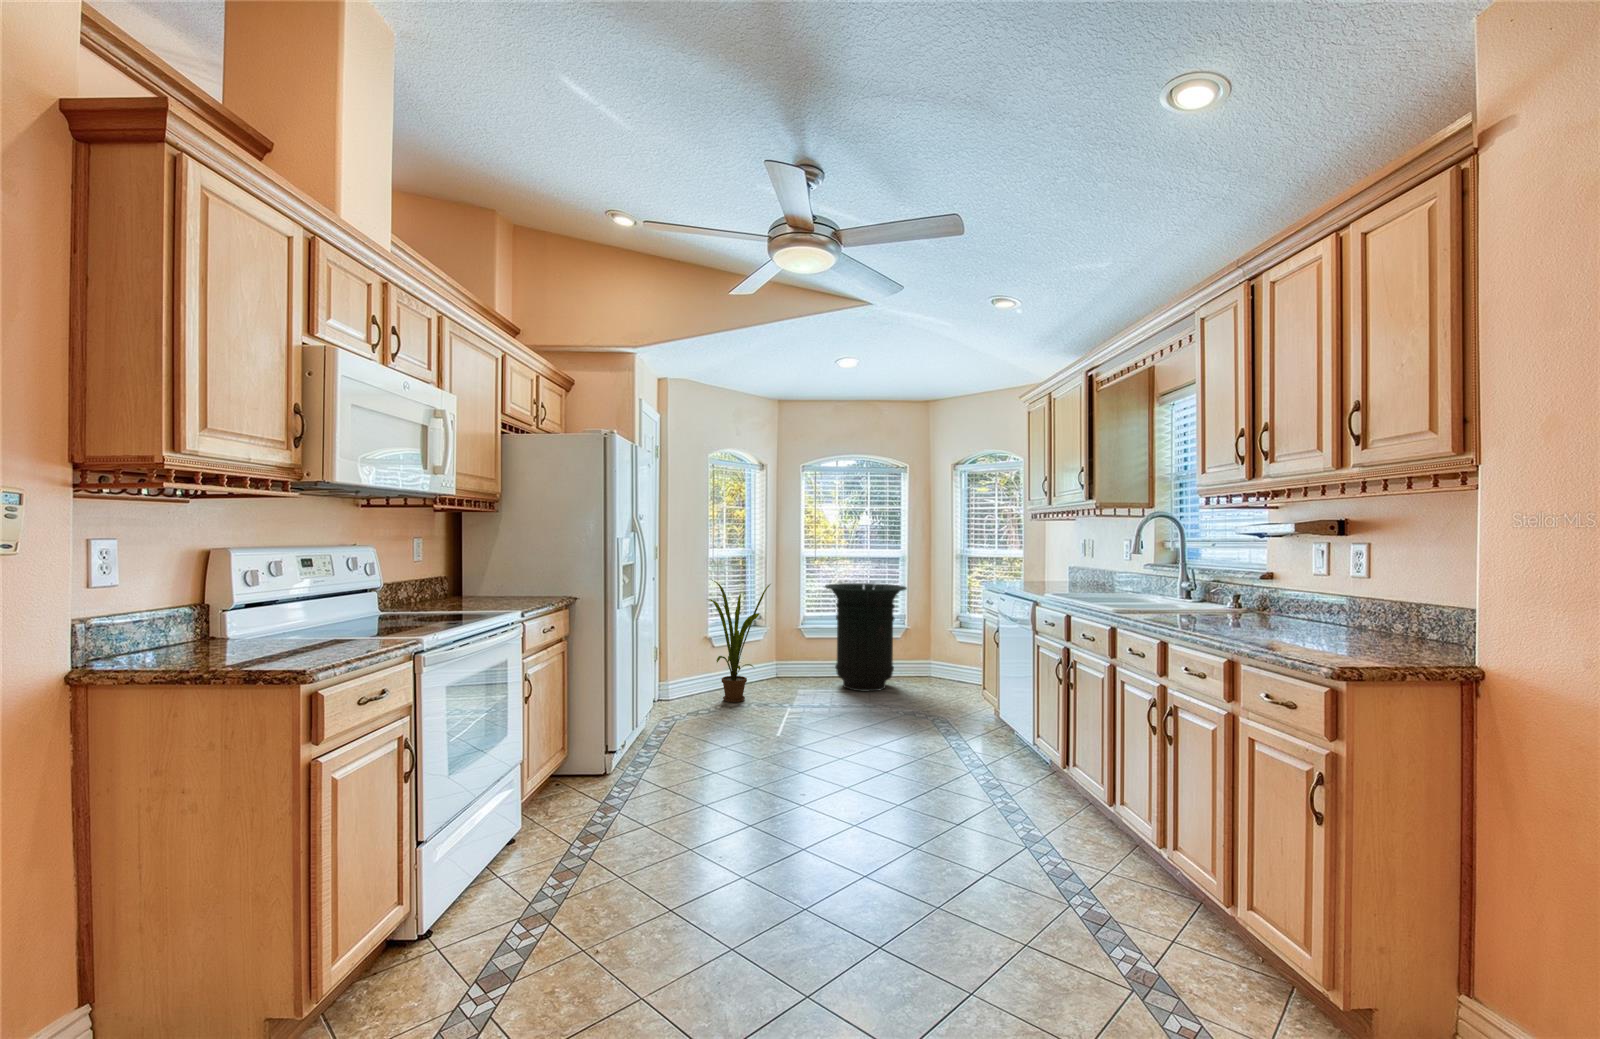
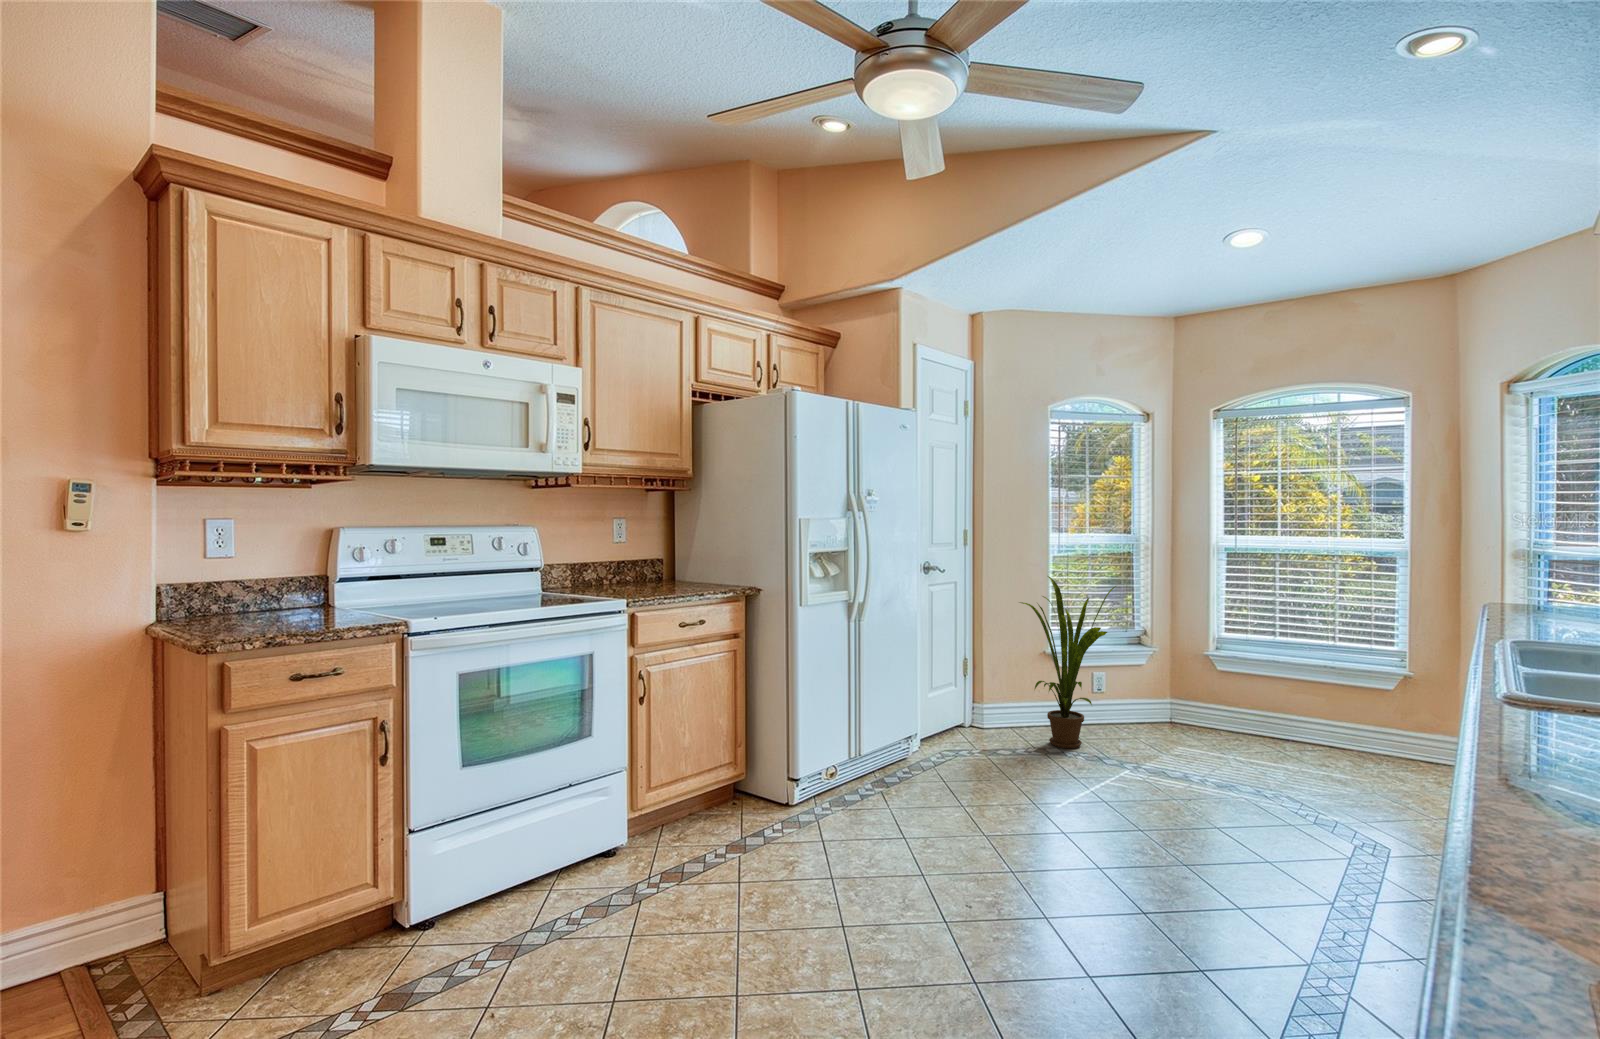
trash can: present [825,583,907,691] -> none [1227,592,1386,774]

